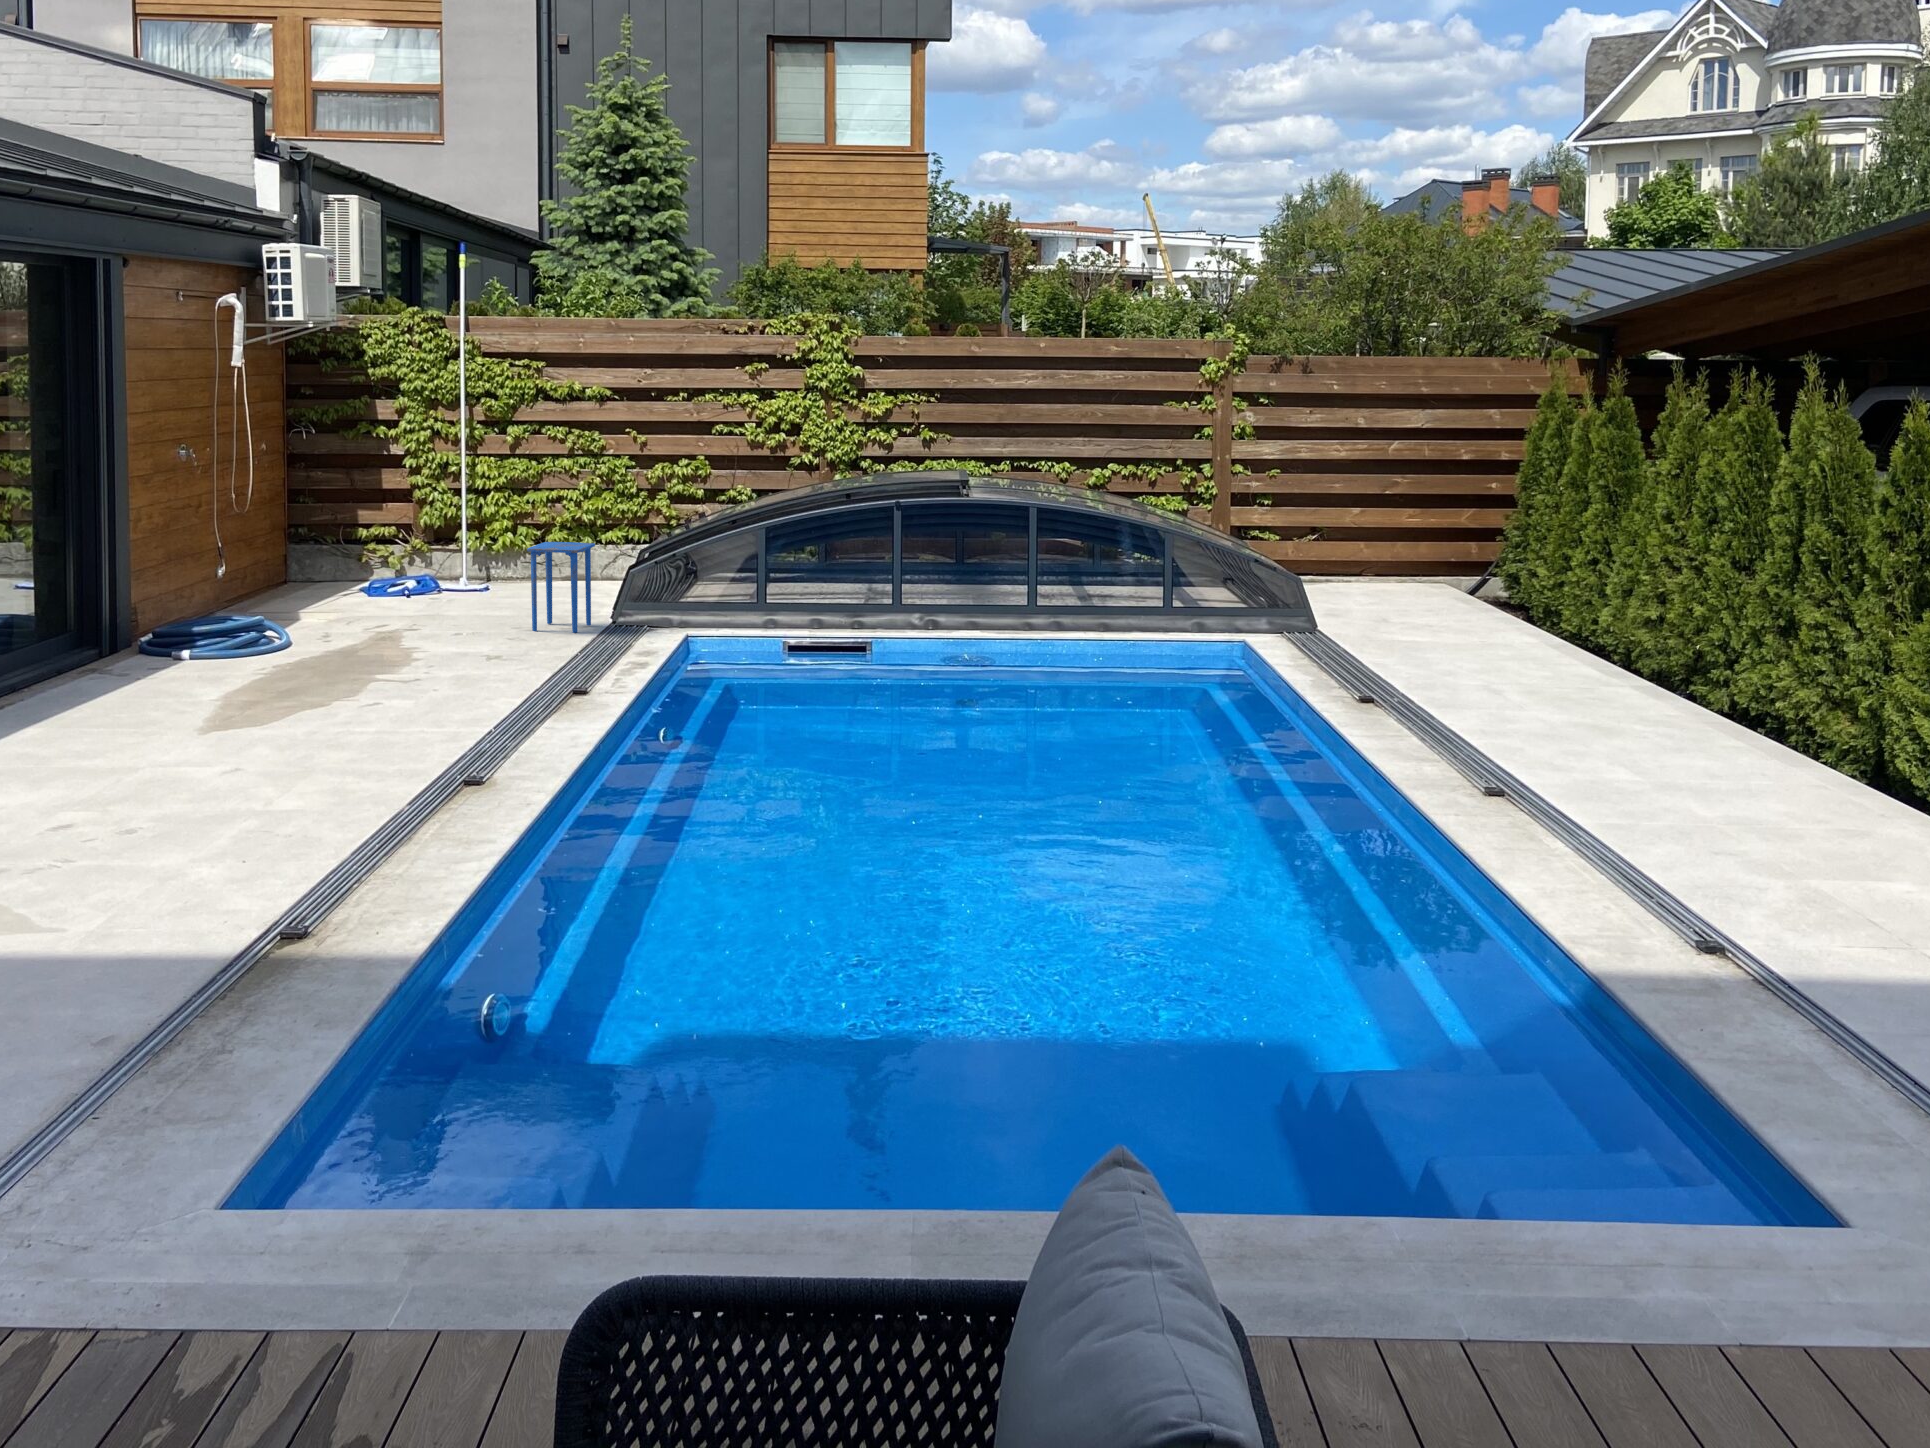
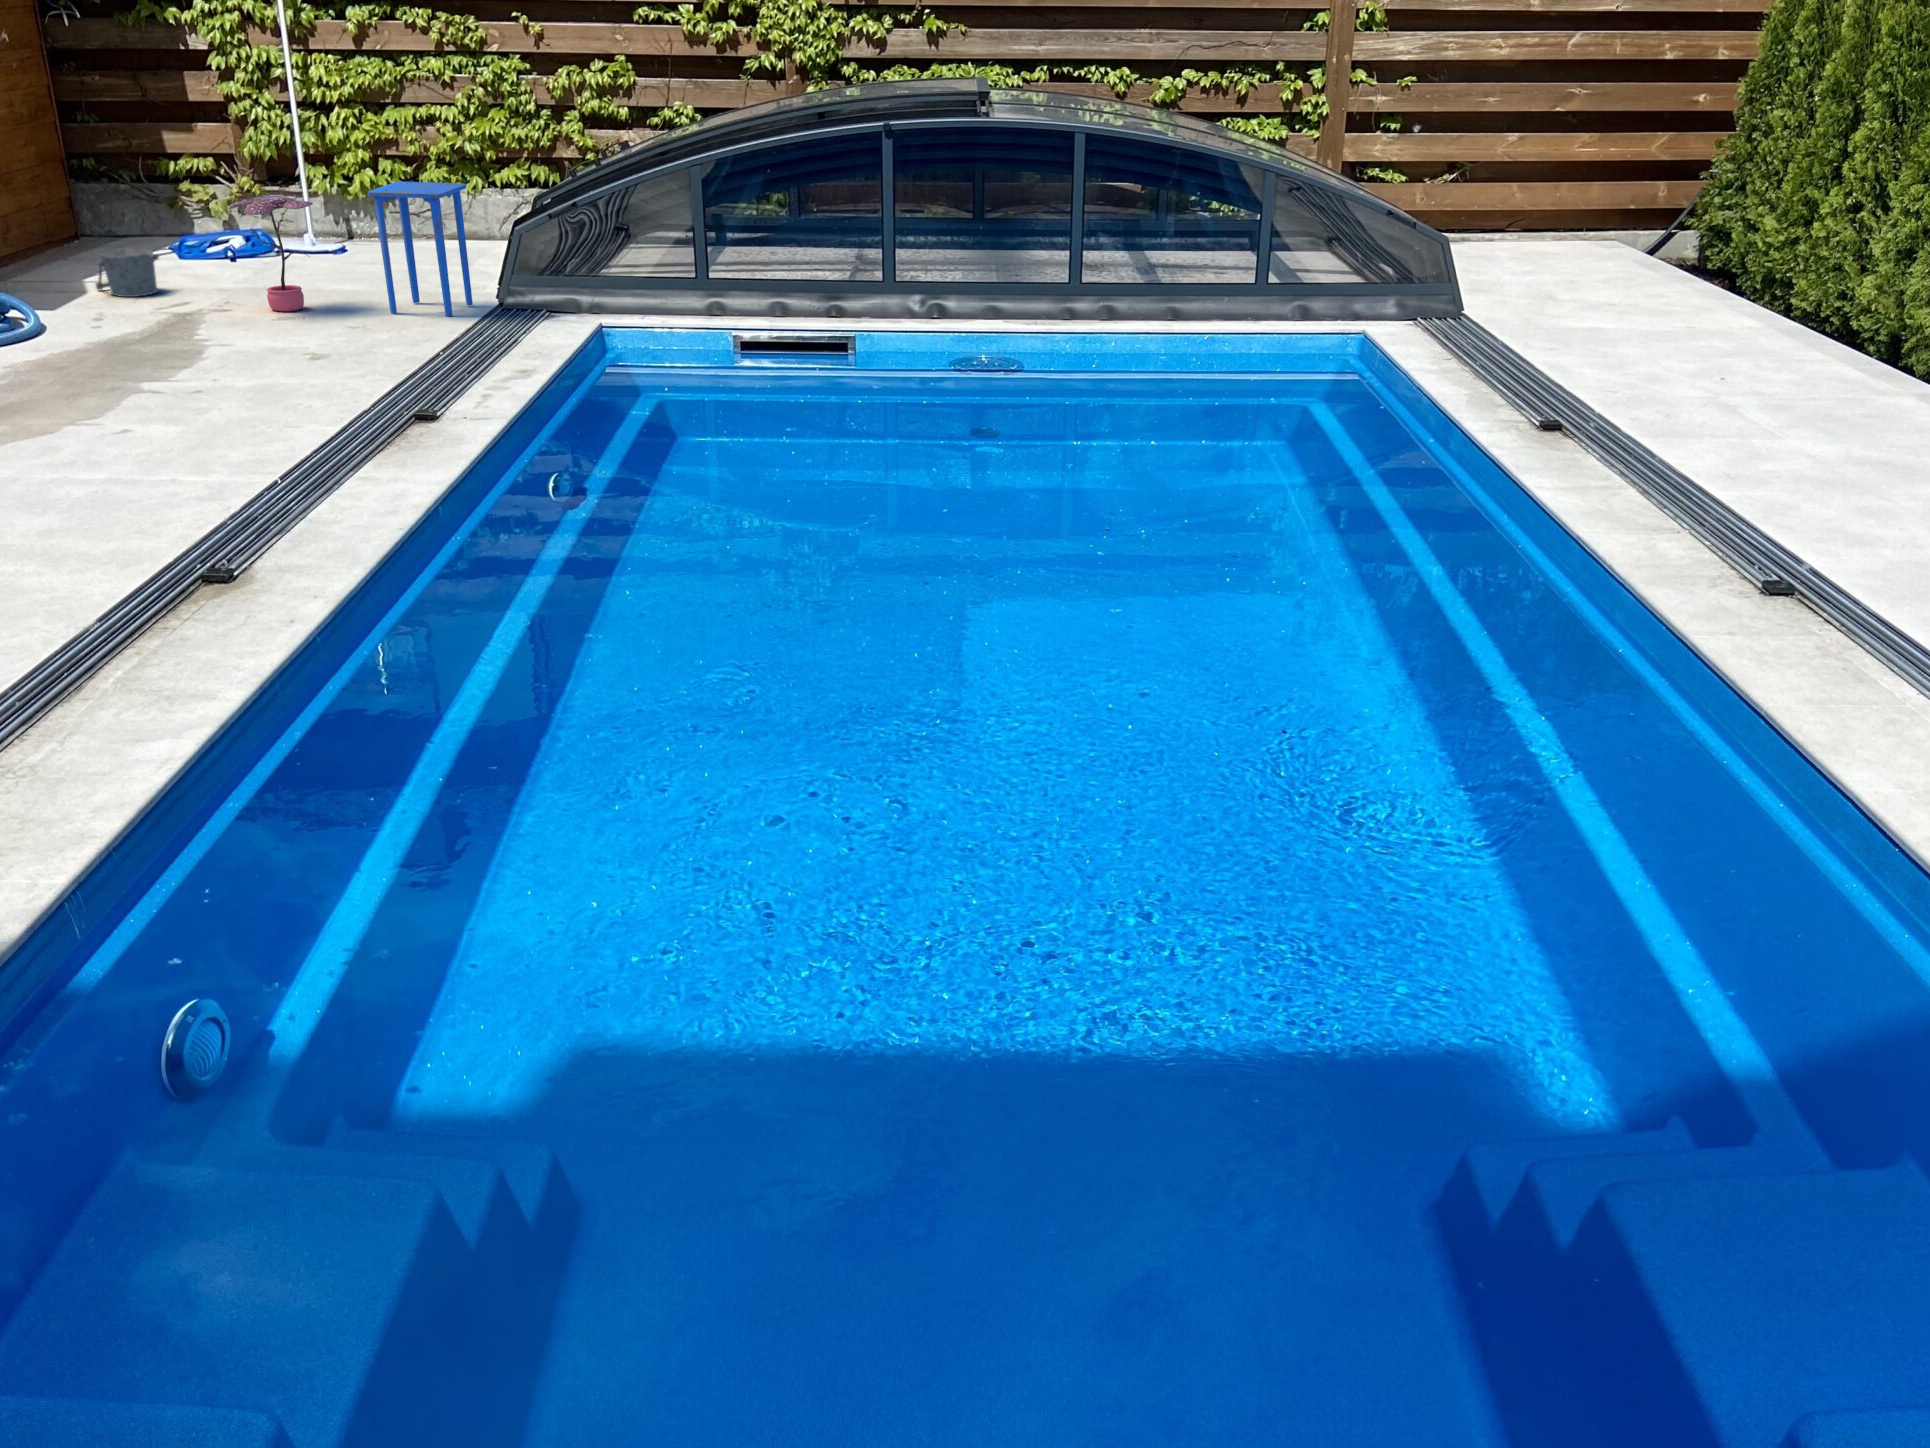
potted plant: none [426,551,486,629] -> present [229,196,313,311]
bucket: none [316,586,365,620] -> present [96,248,158,297]

